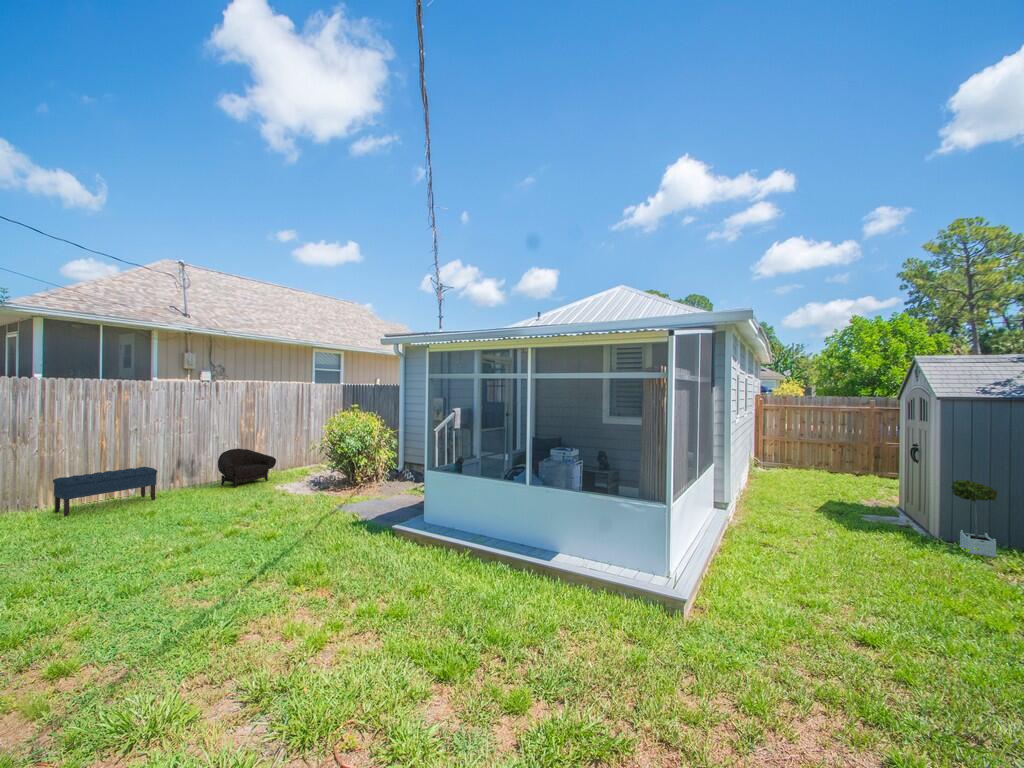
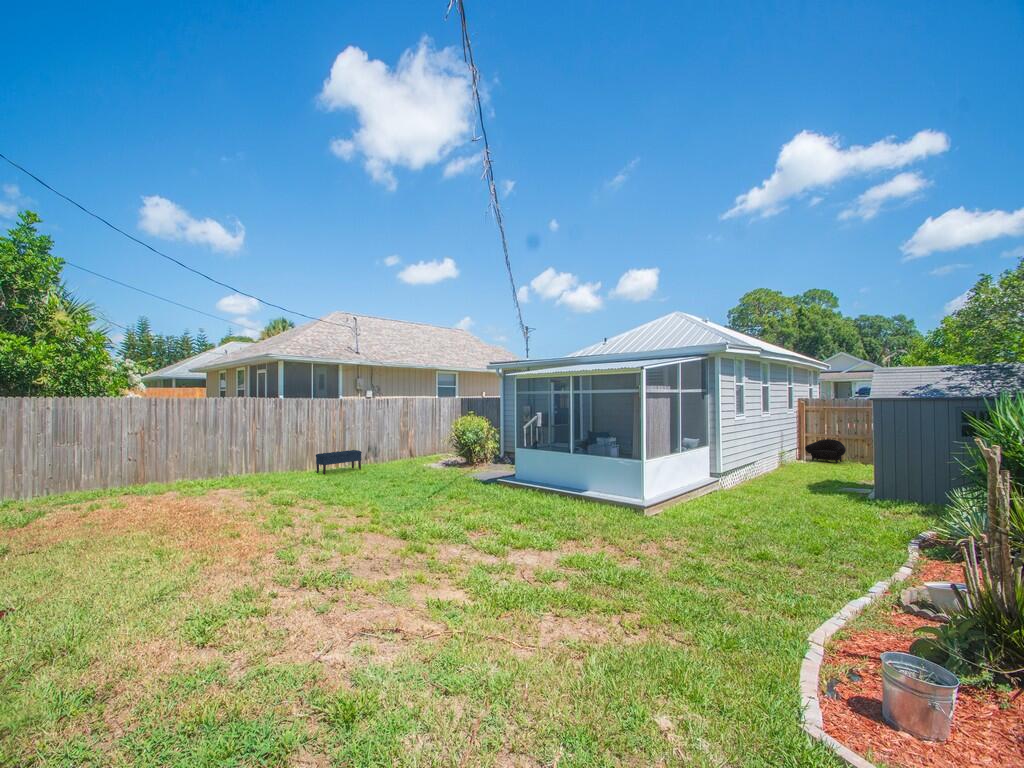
armchair: present [218,449,276,488] -> present [805,439,846,464]
potted tree: present [951,480,997,557] -> none [859,453,885,503]

